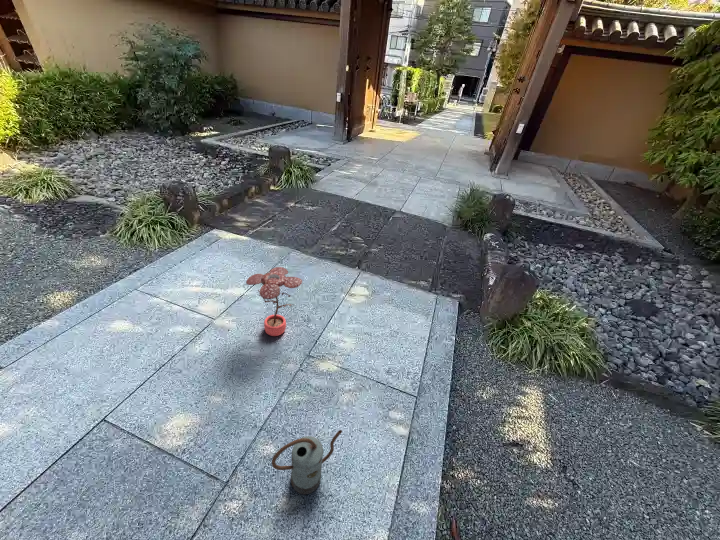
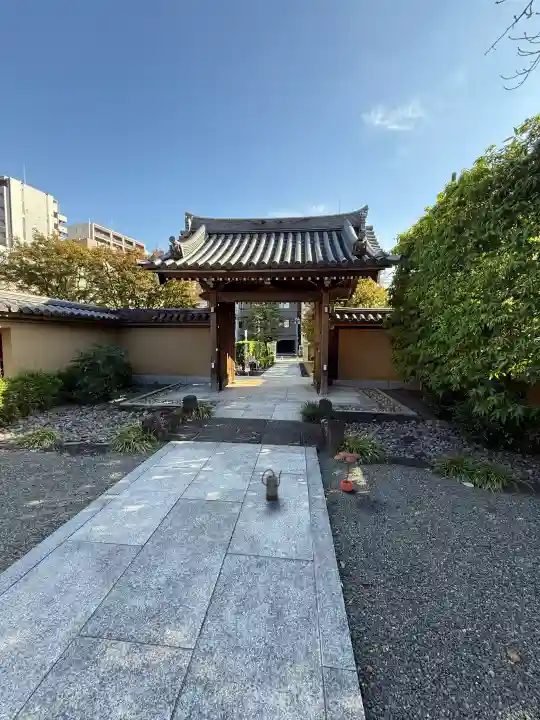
potted plant: present [246,267,302,336] -> present [334,452,360,491]

